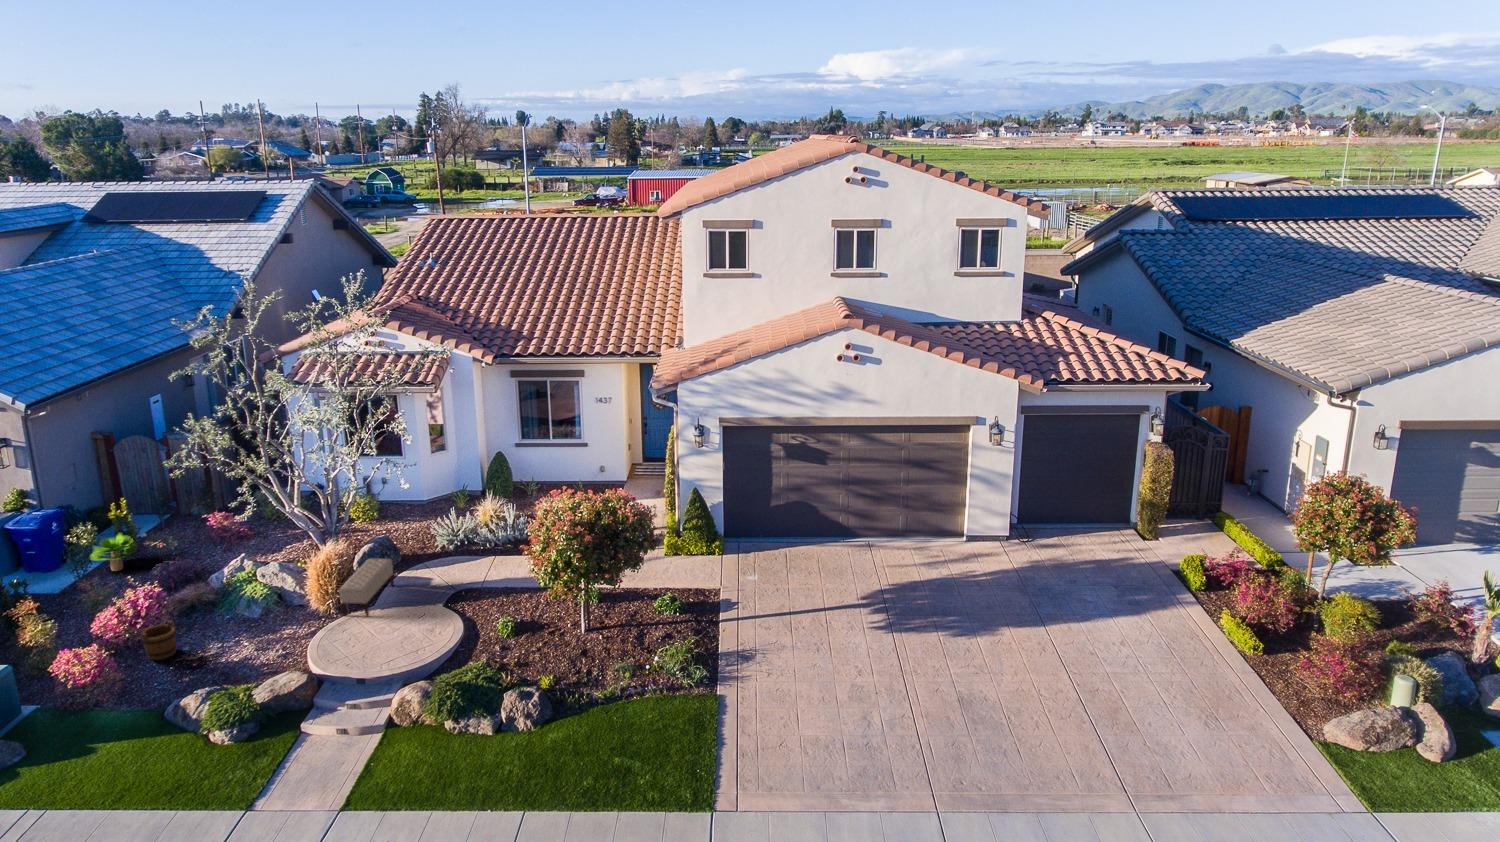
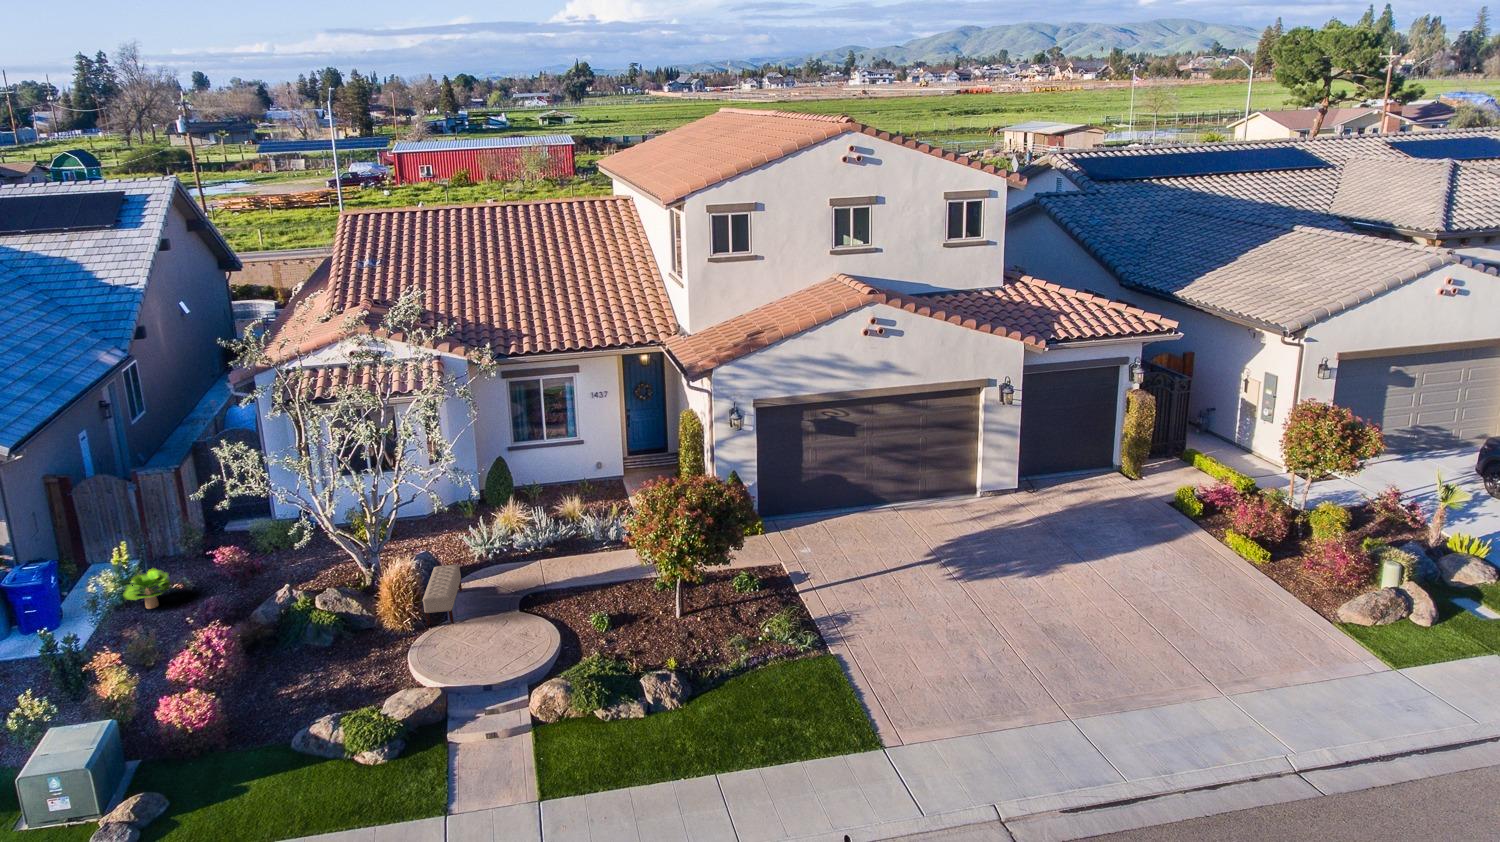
bucket: present [141,621,176,660] -> none [236,650,272,692]

